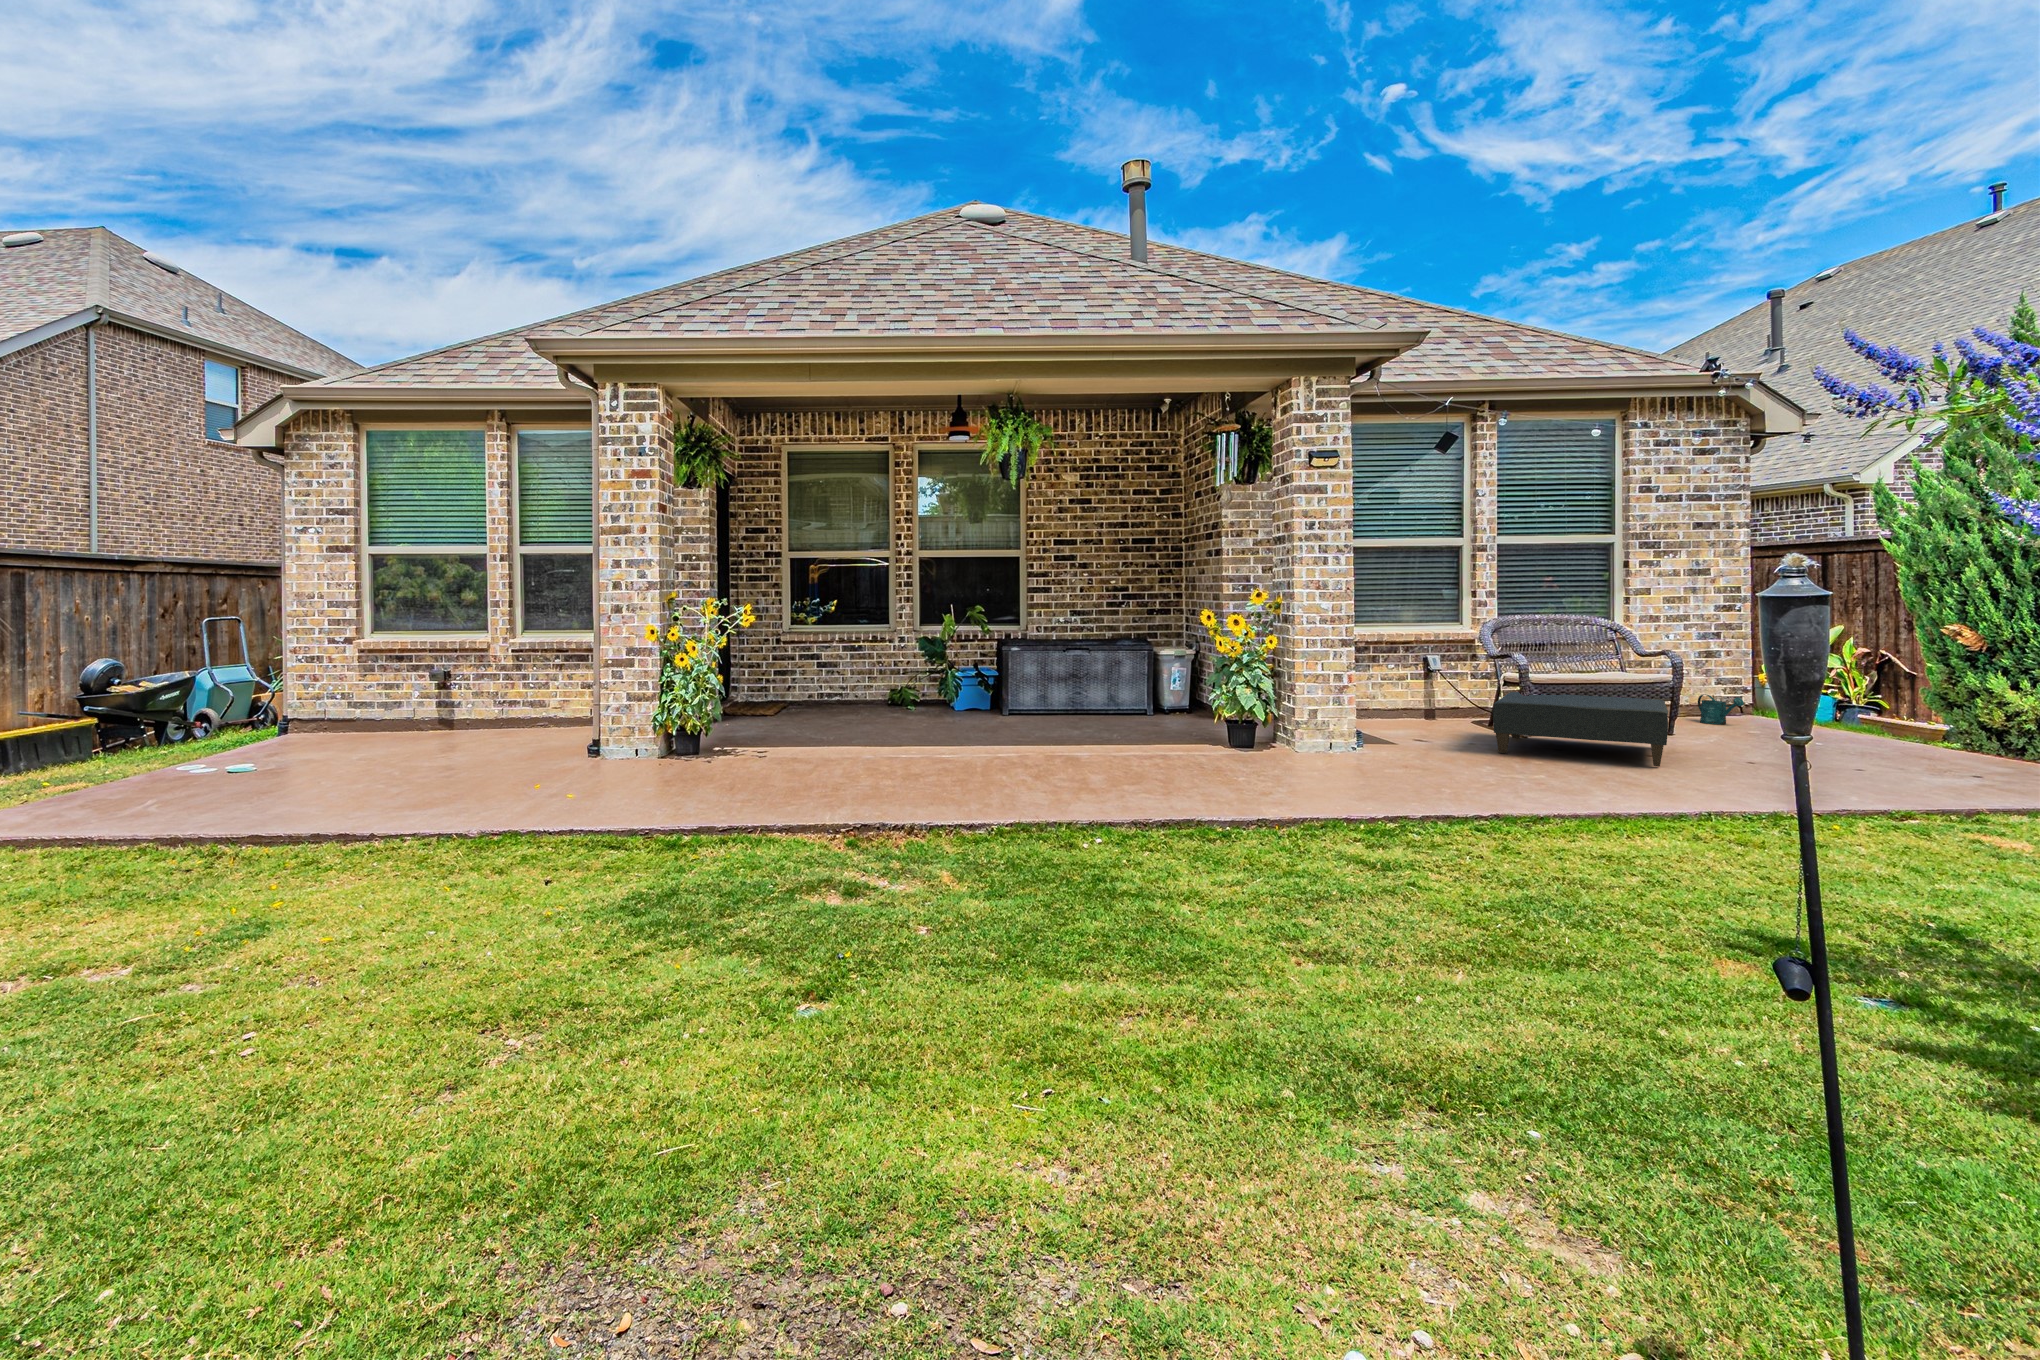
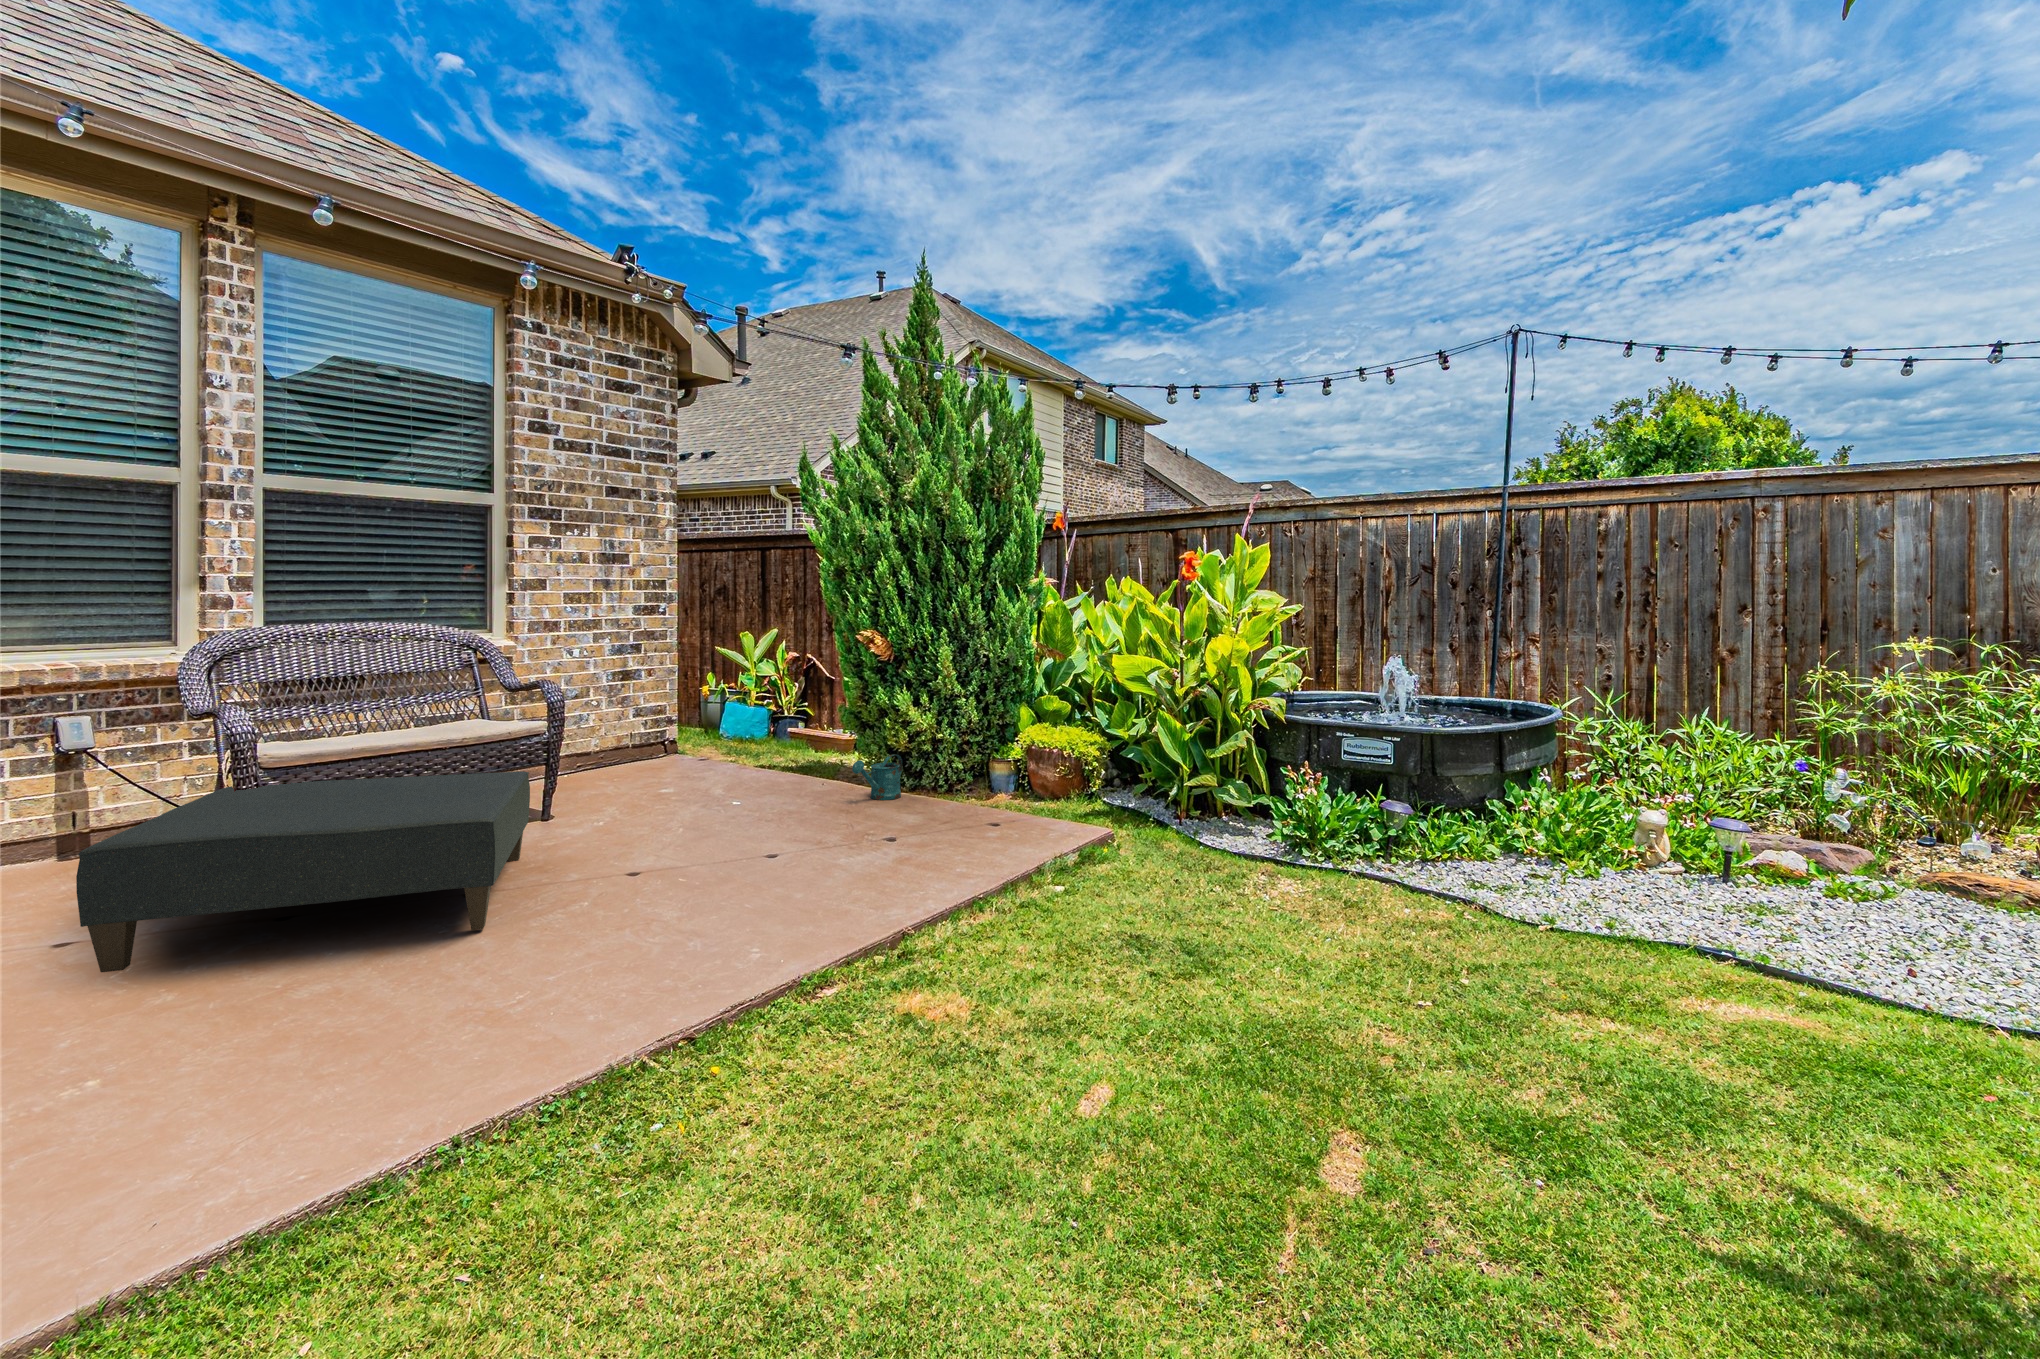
watering can: present [1698,694,1744,724] -> present [852,754,902,800]

